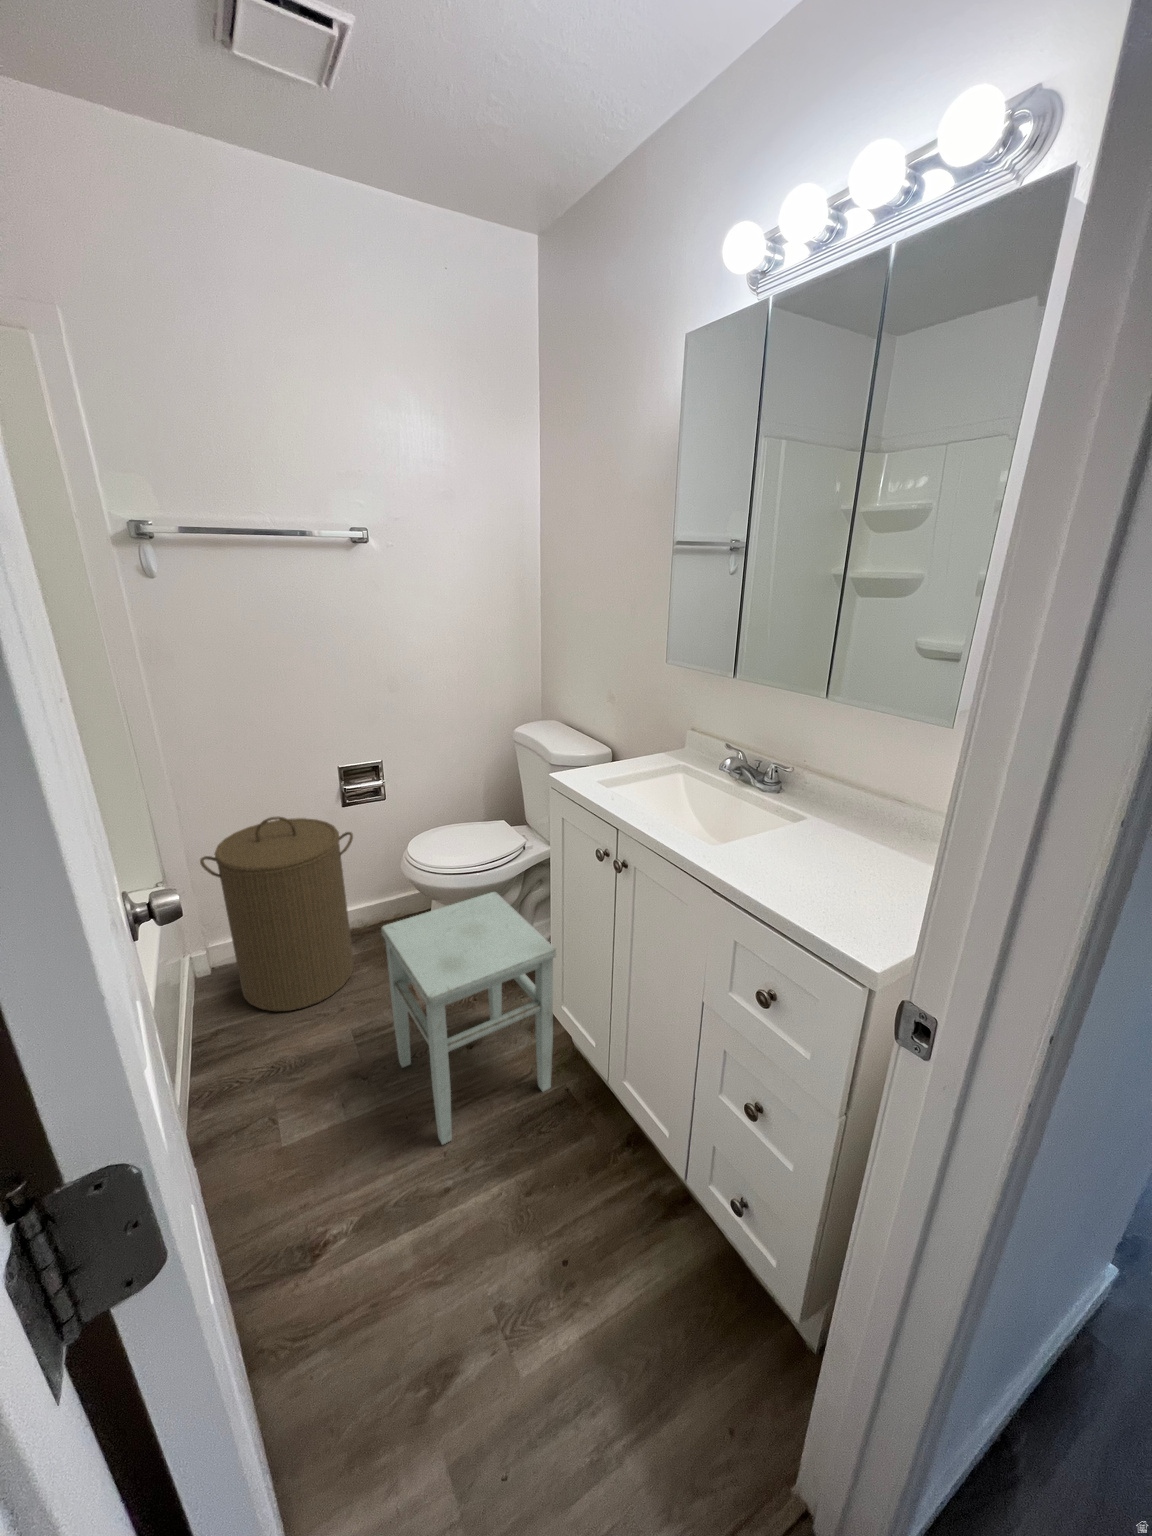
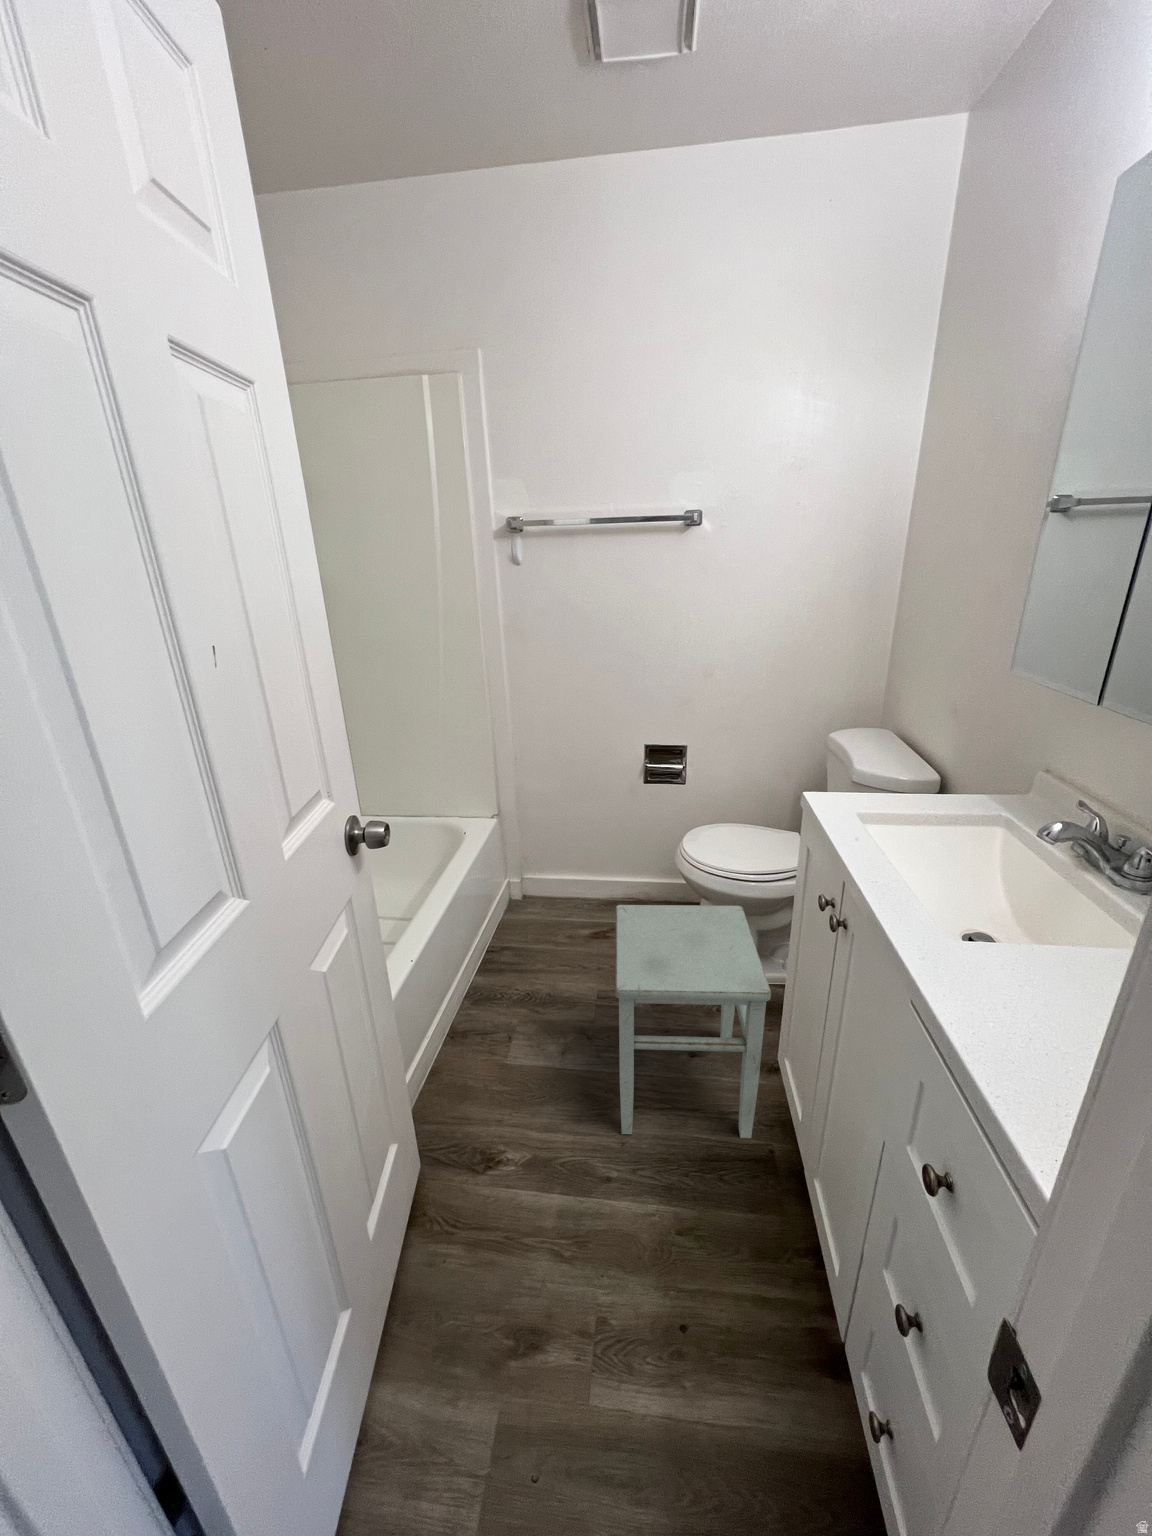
laundry hamper: present [200,817,354,1011] -> none [515,780,638,954]

